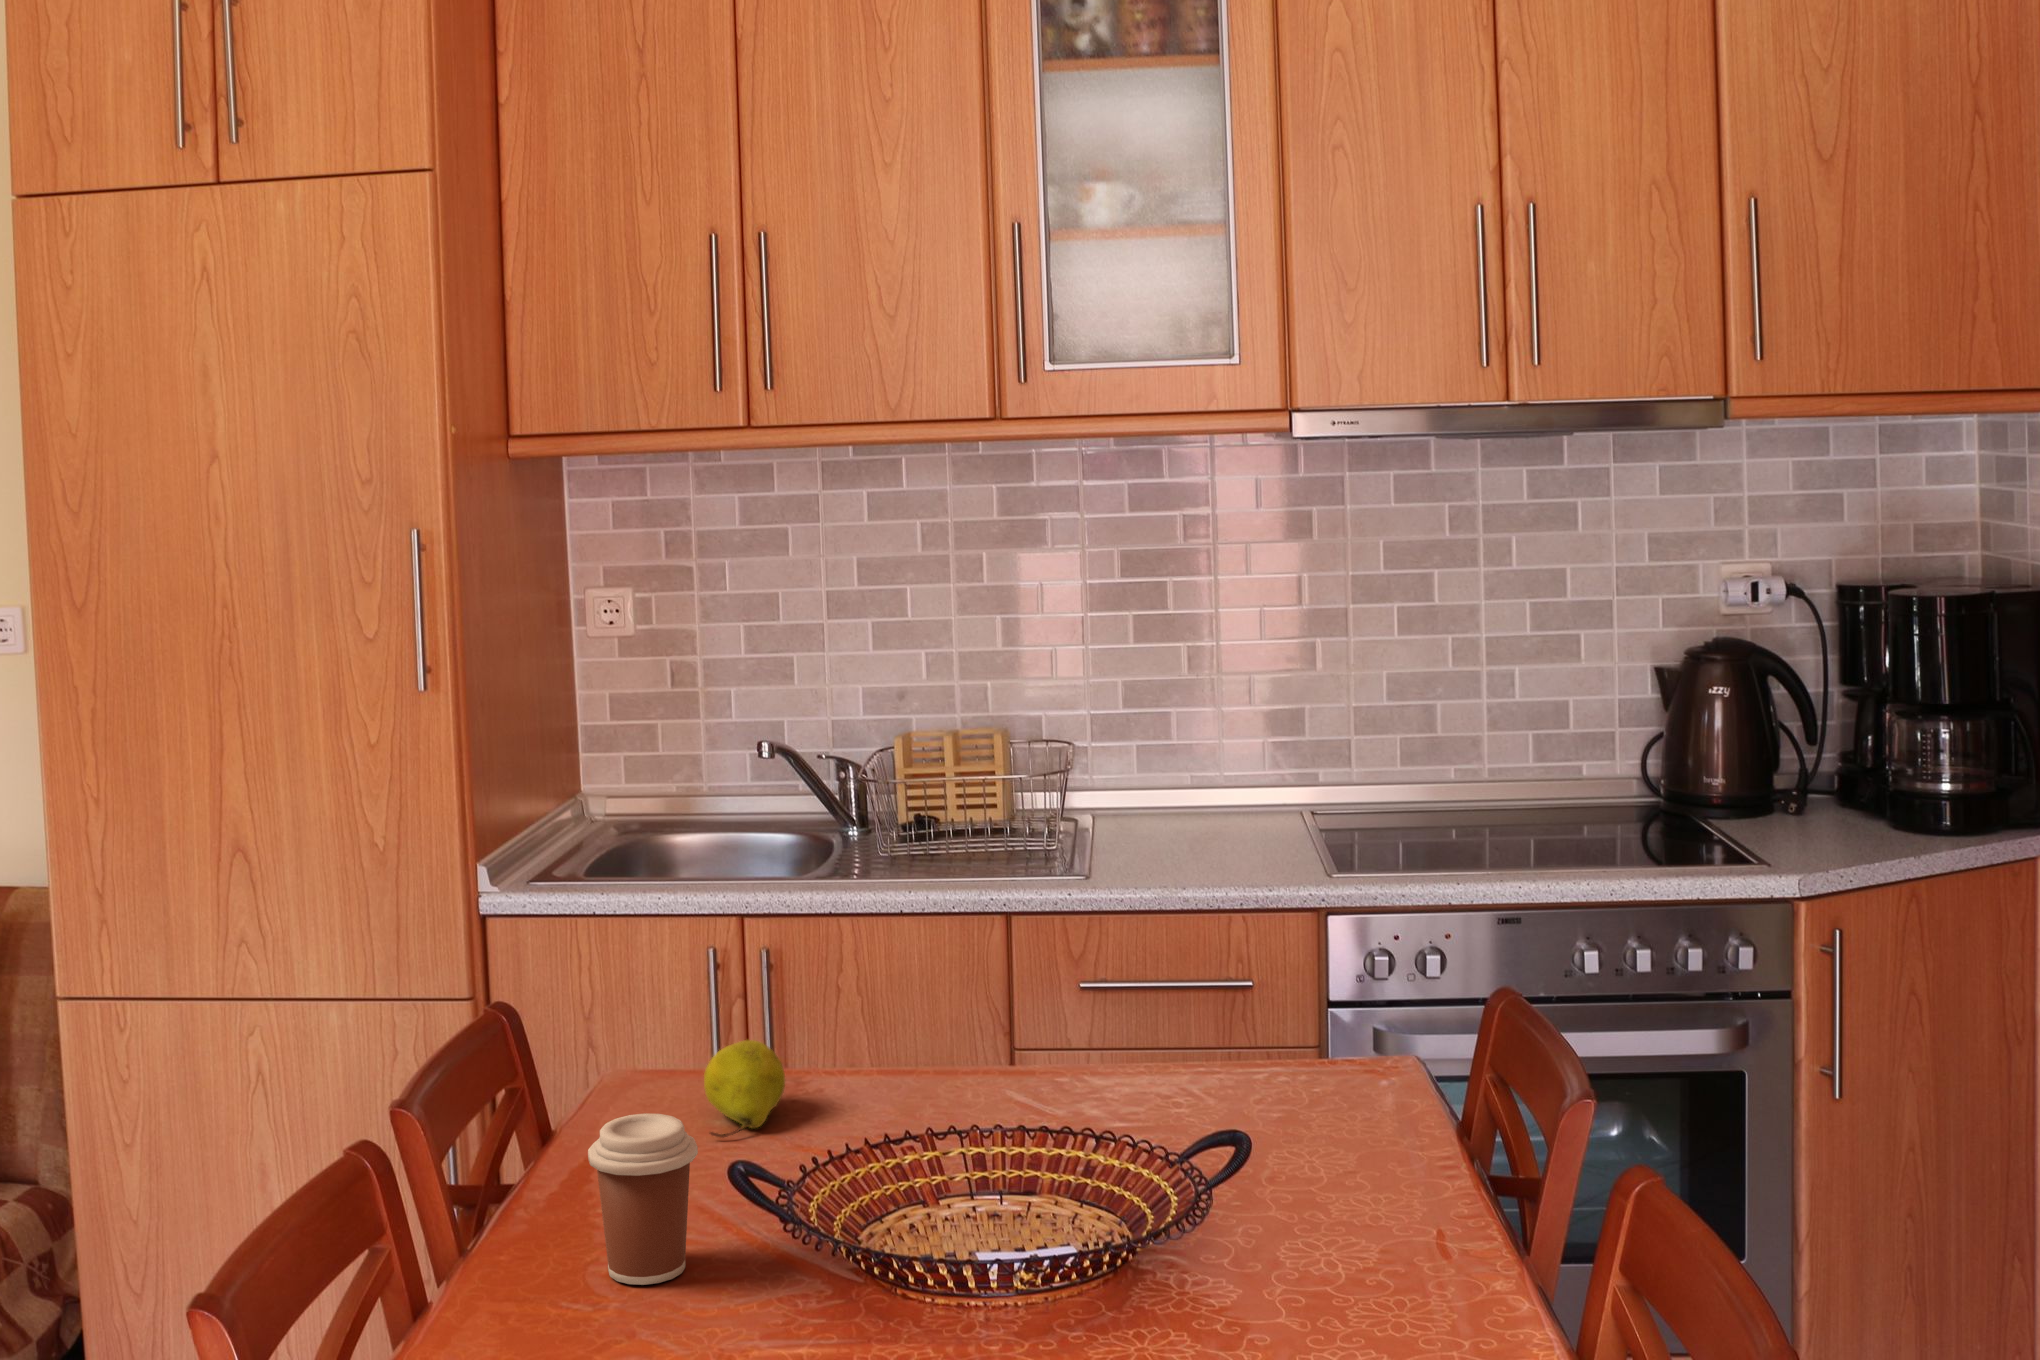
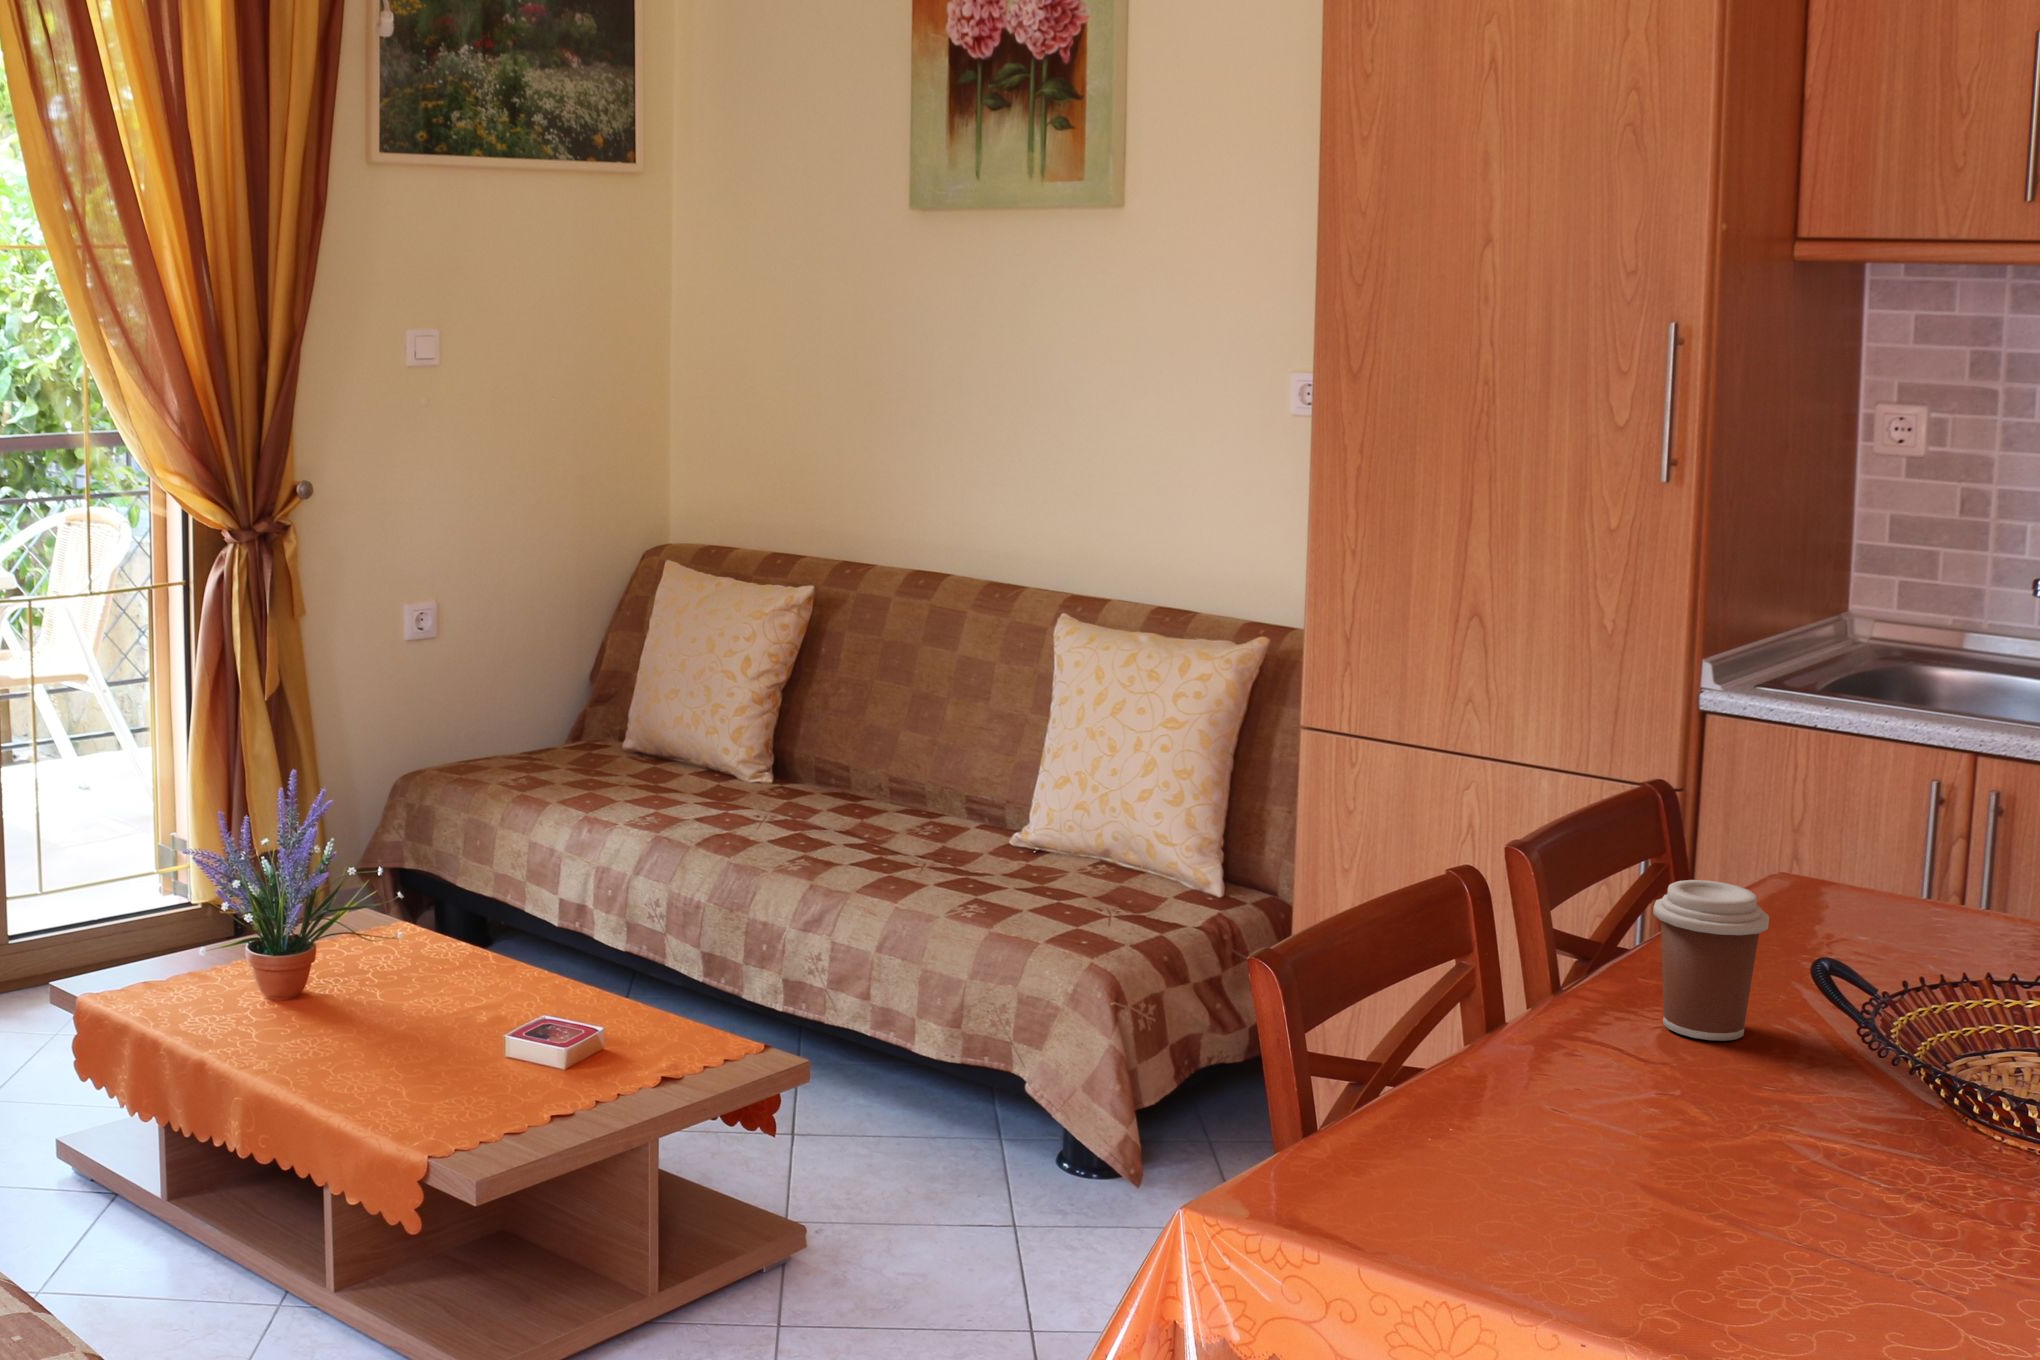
fruit: present [704,1040,785,1138] -> none [1835,866,1939,953]

